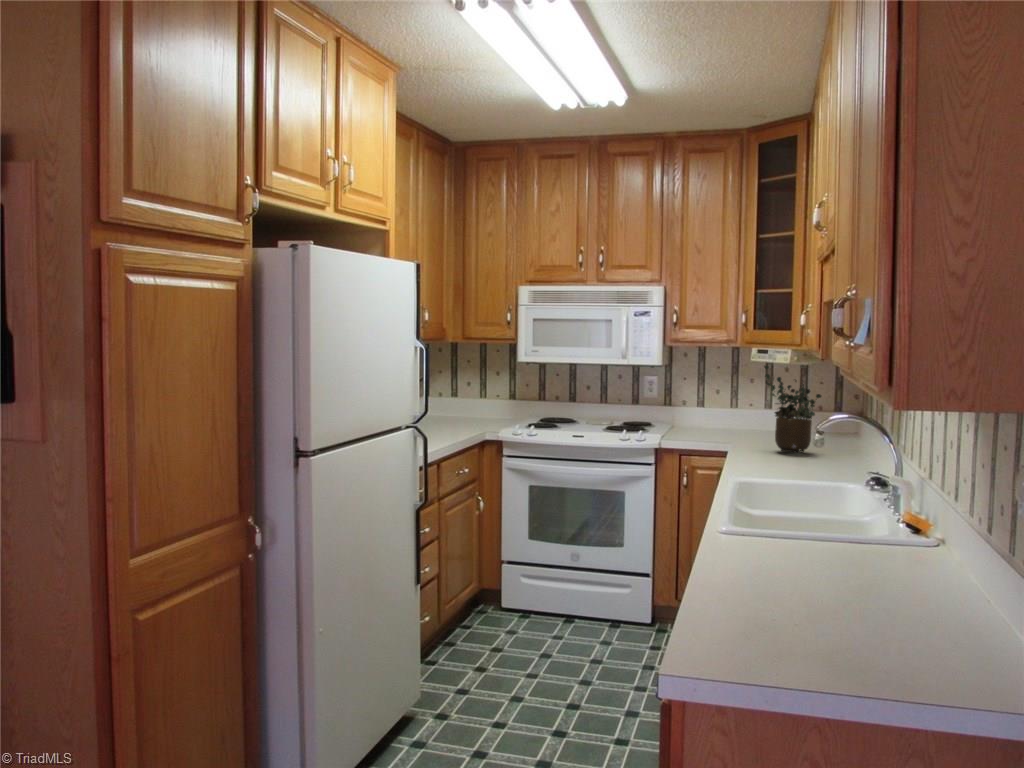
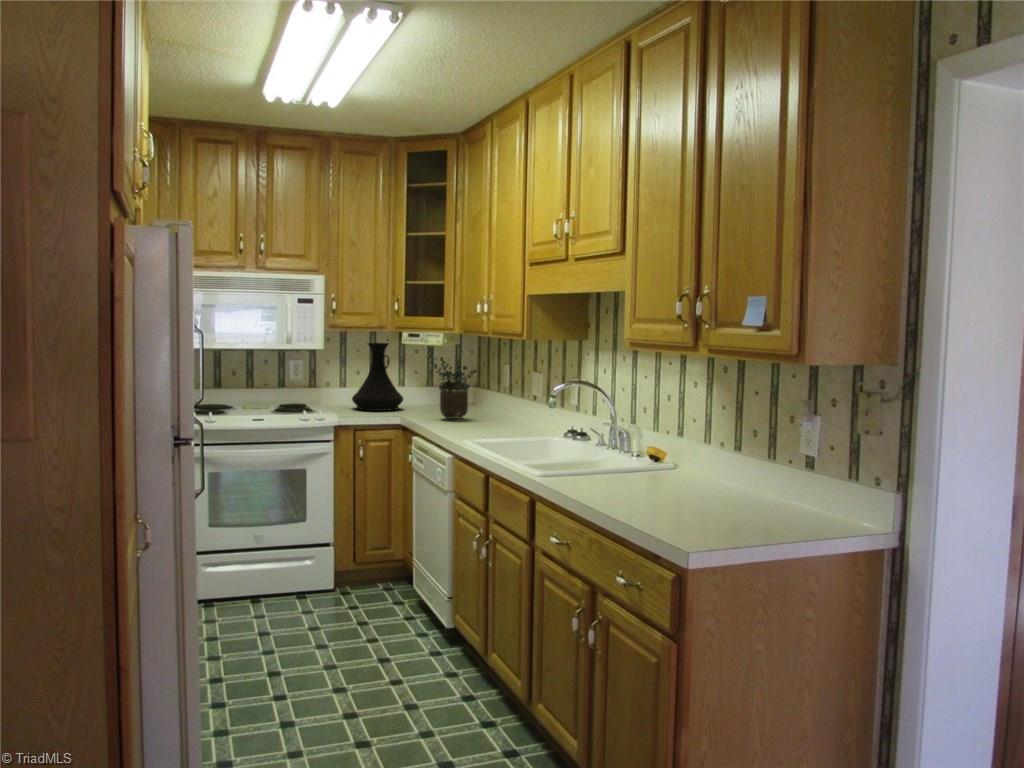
vase: none [698,359,758,436] -> present [352,343,403,411]

